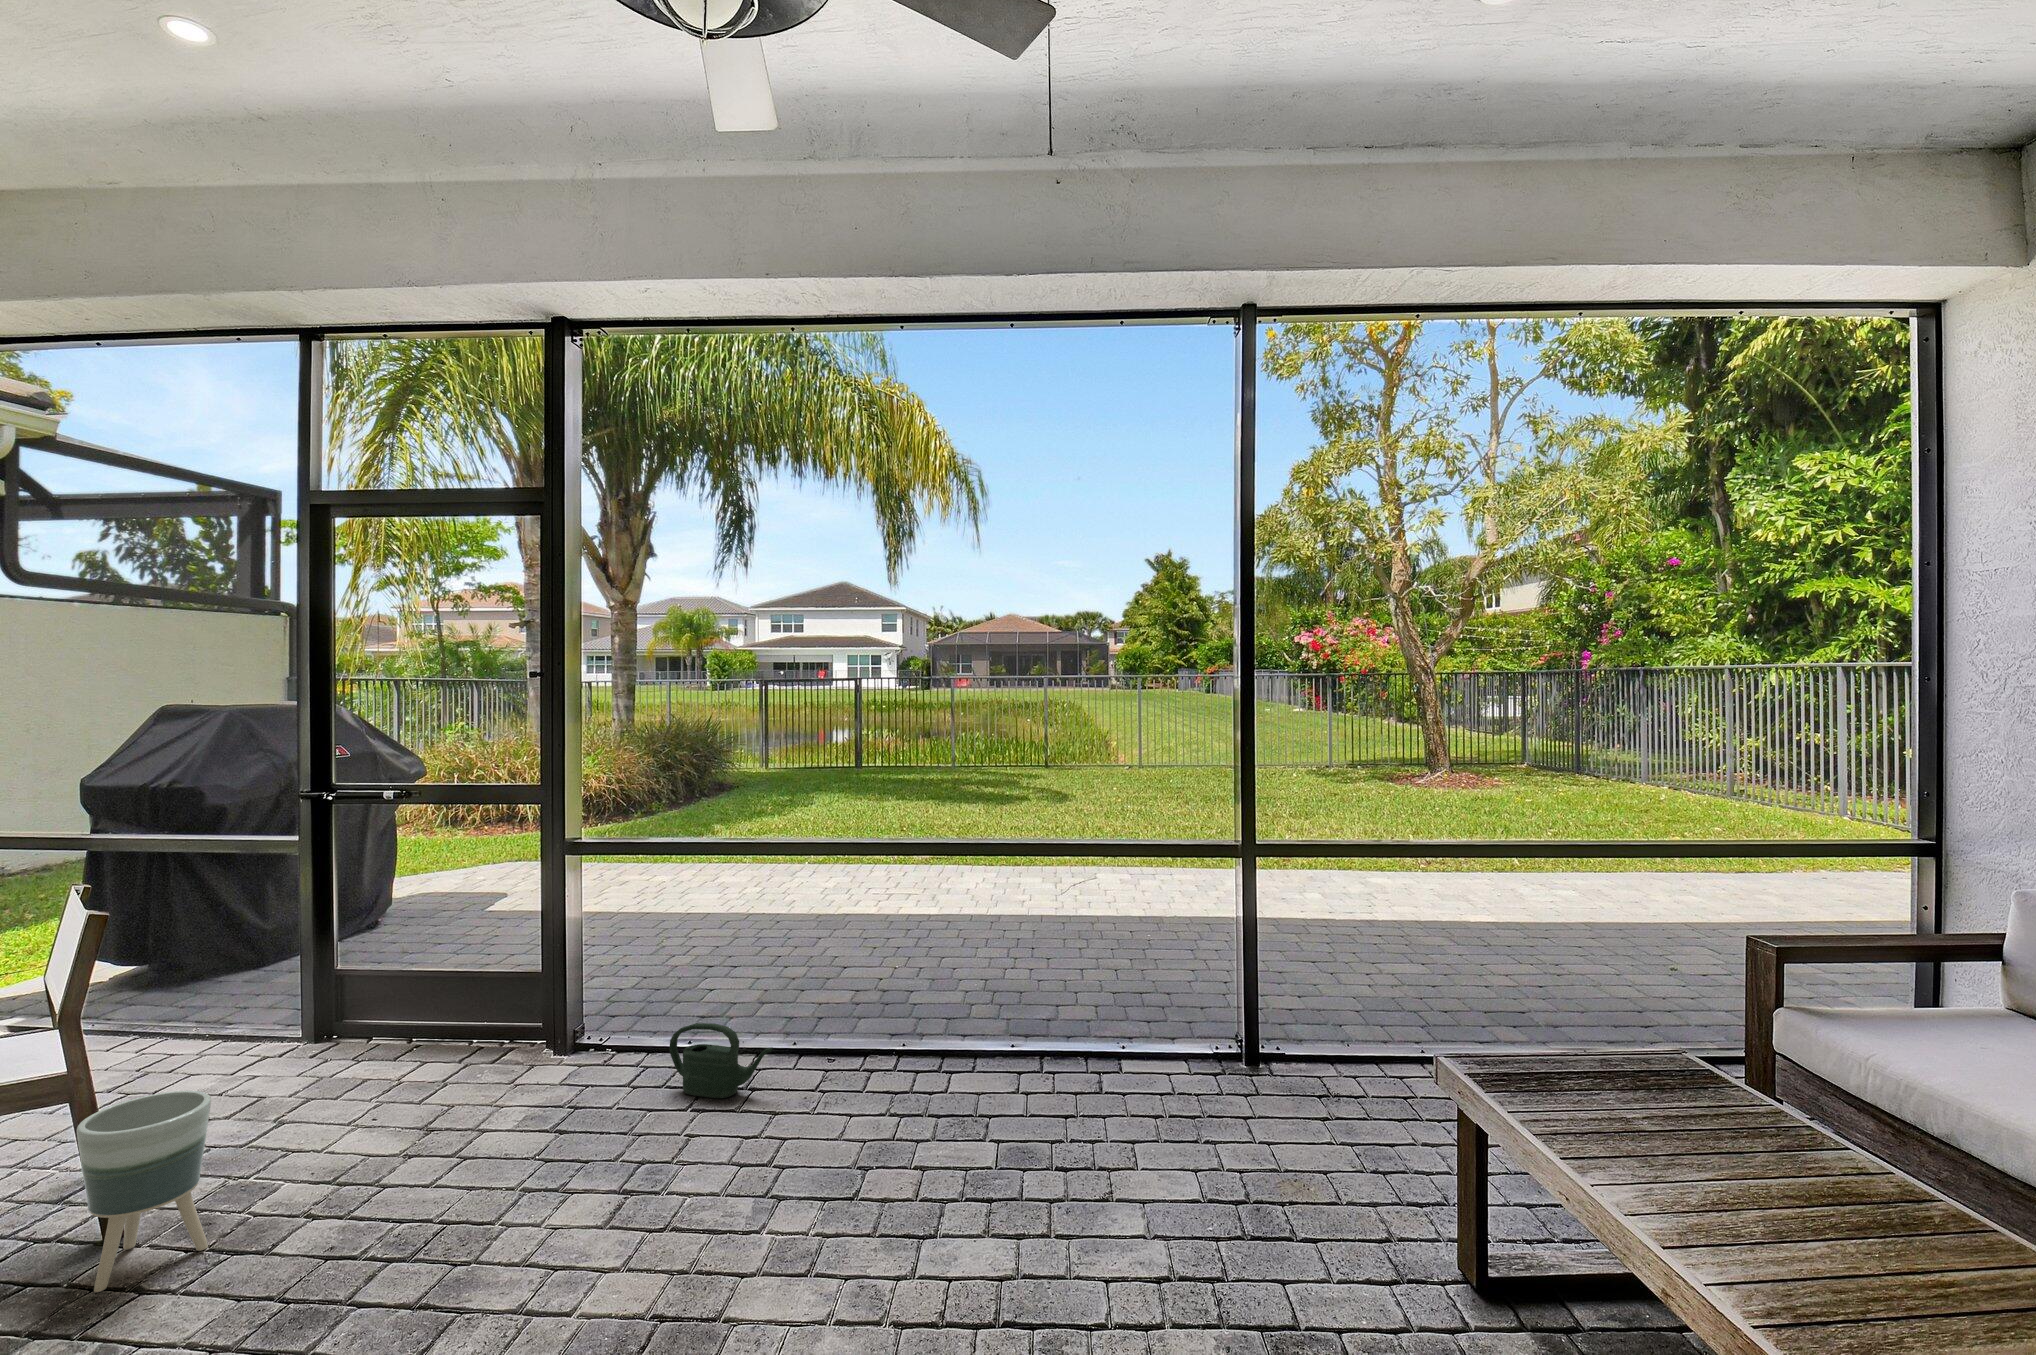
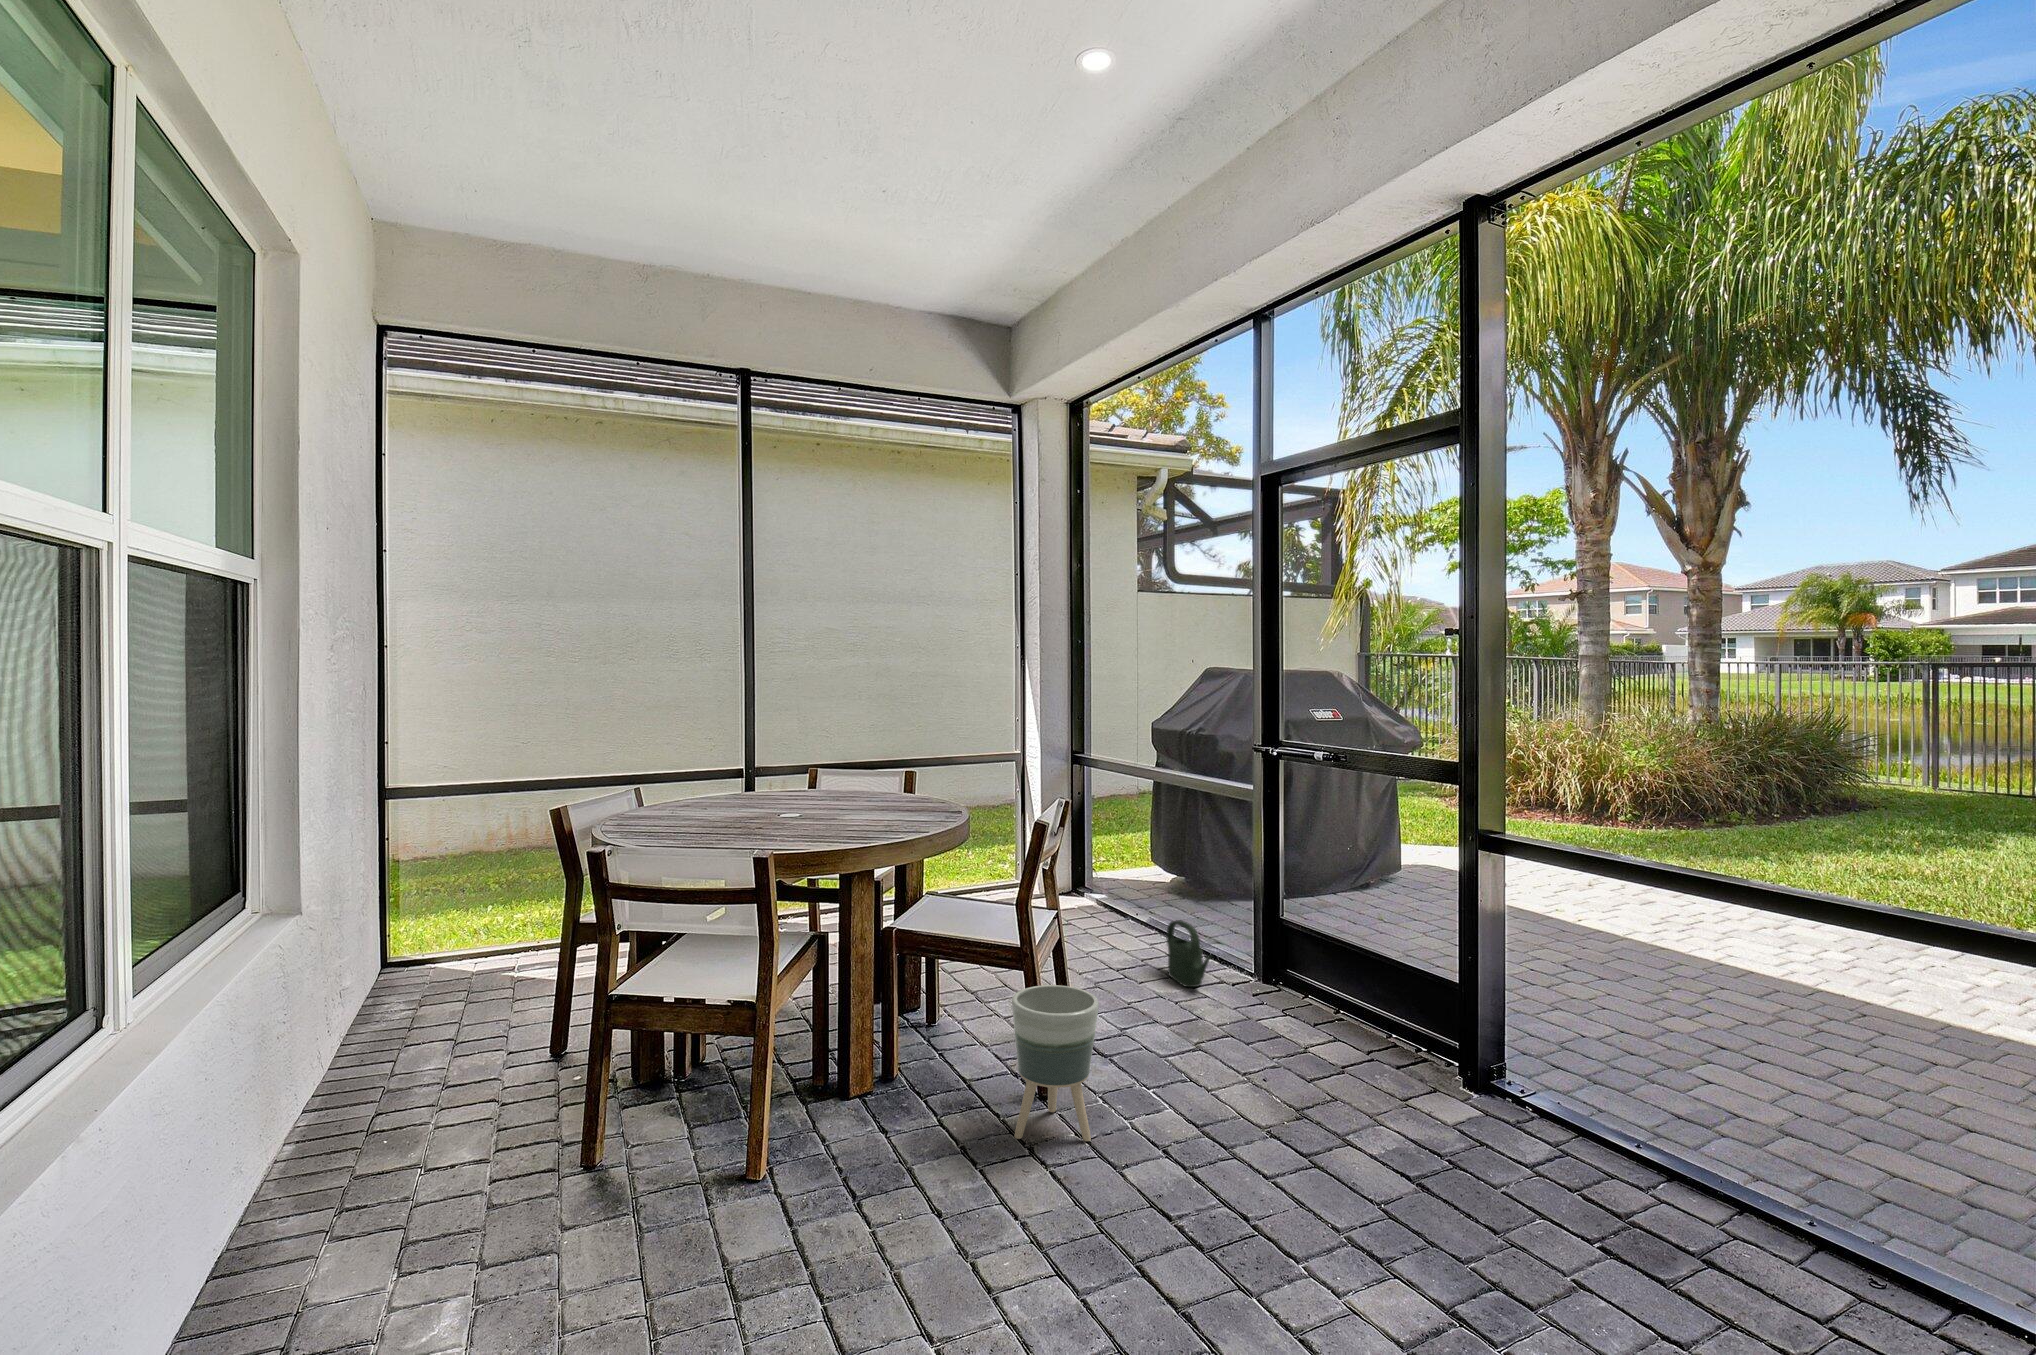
watering can: present [669,1023,773,1098] -> present [1167,920,1213,987]

